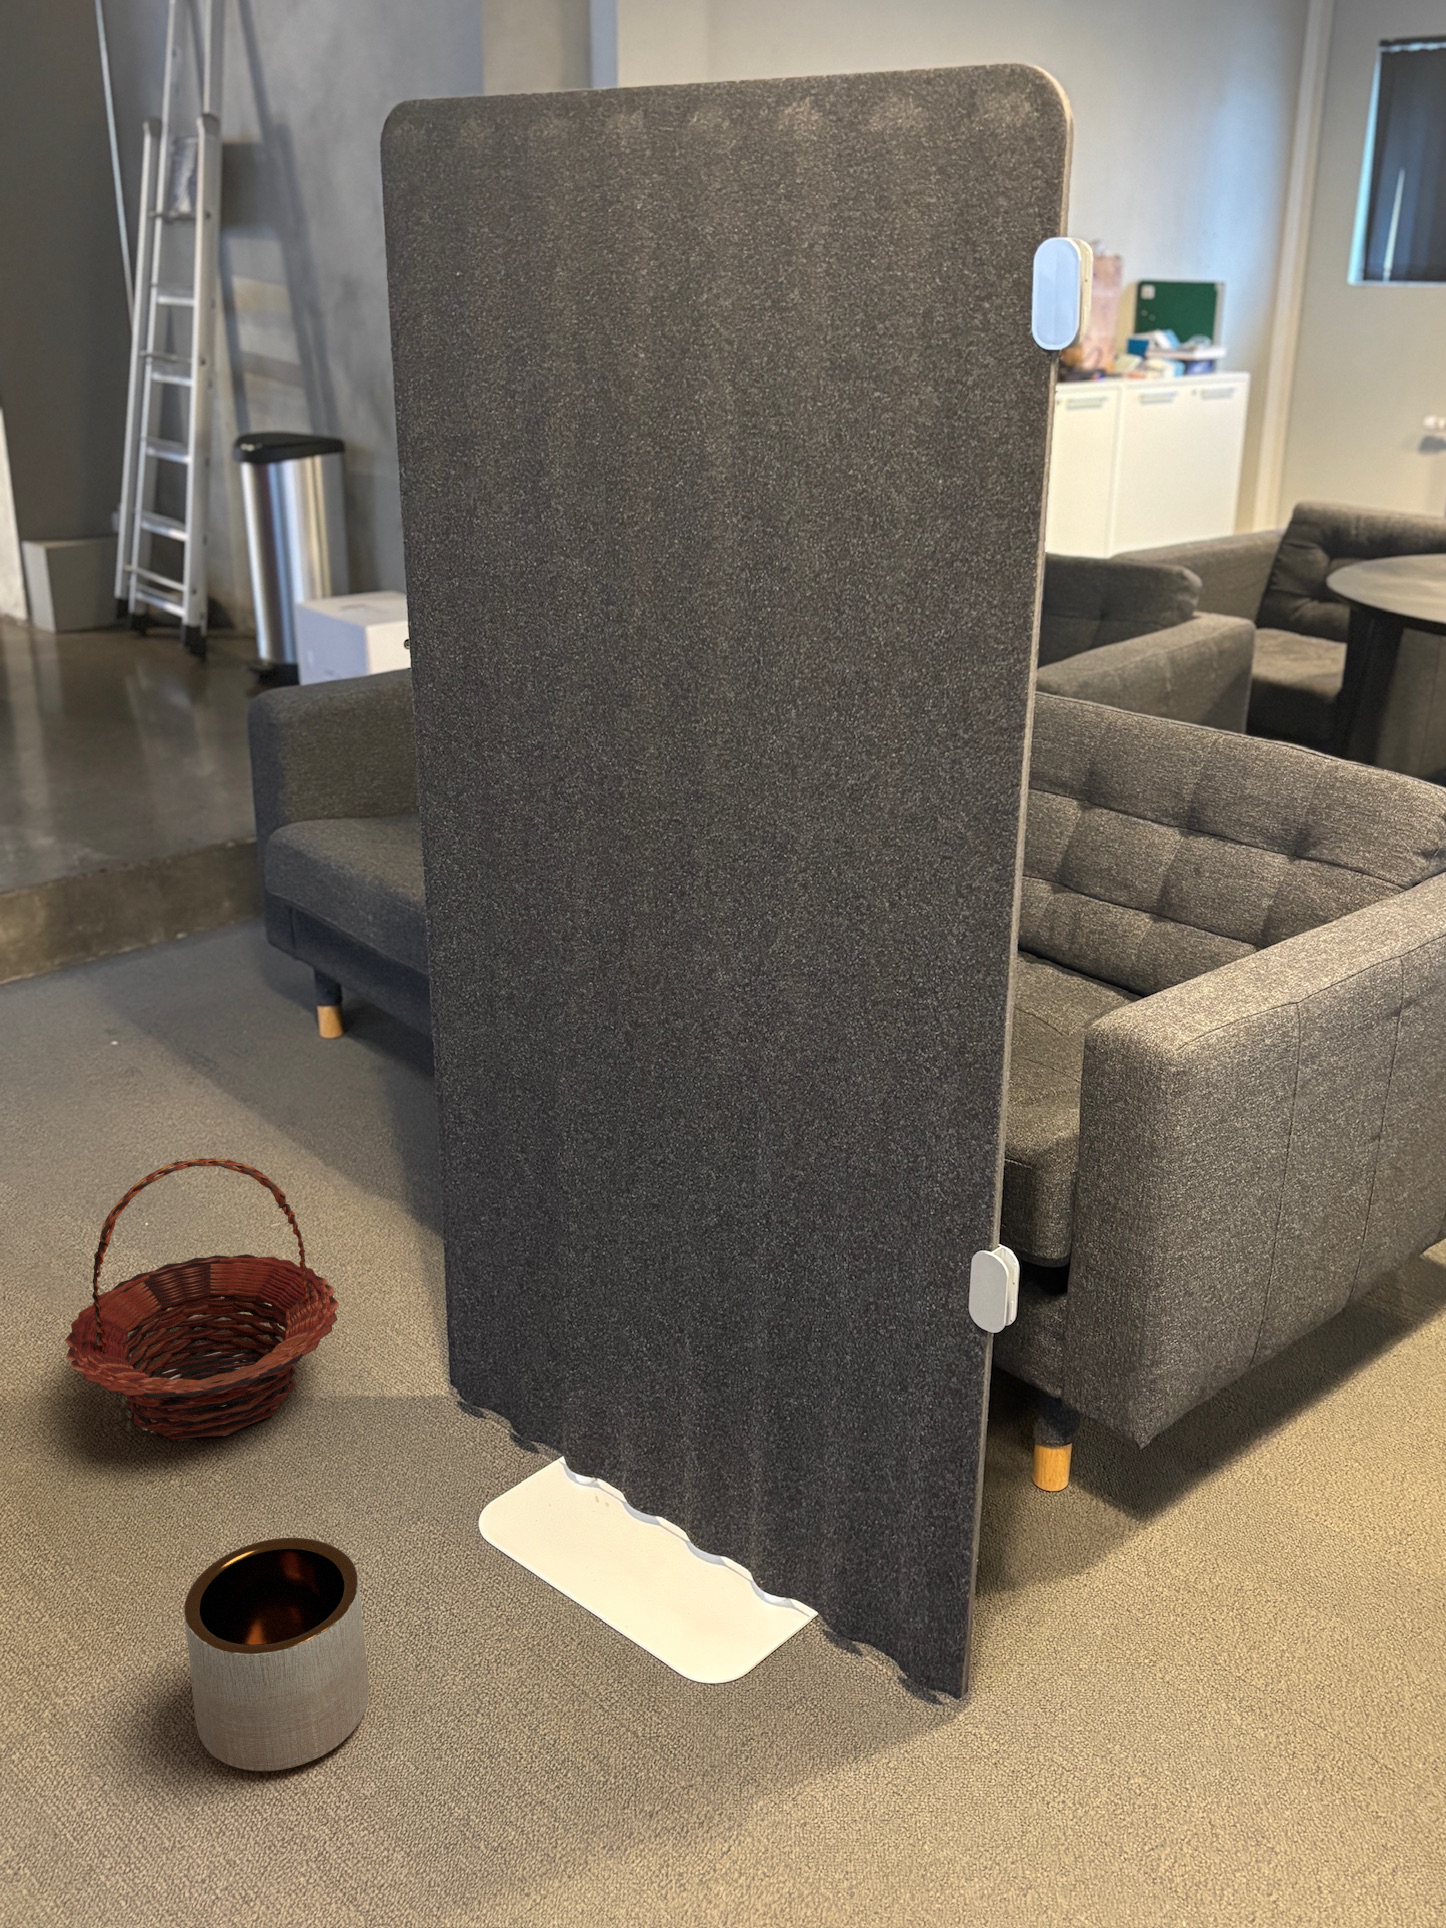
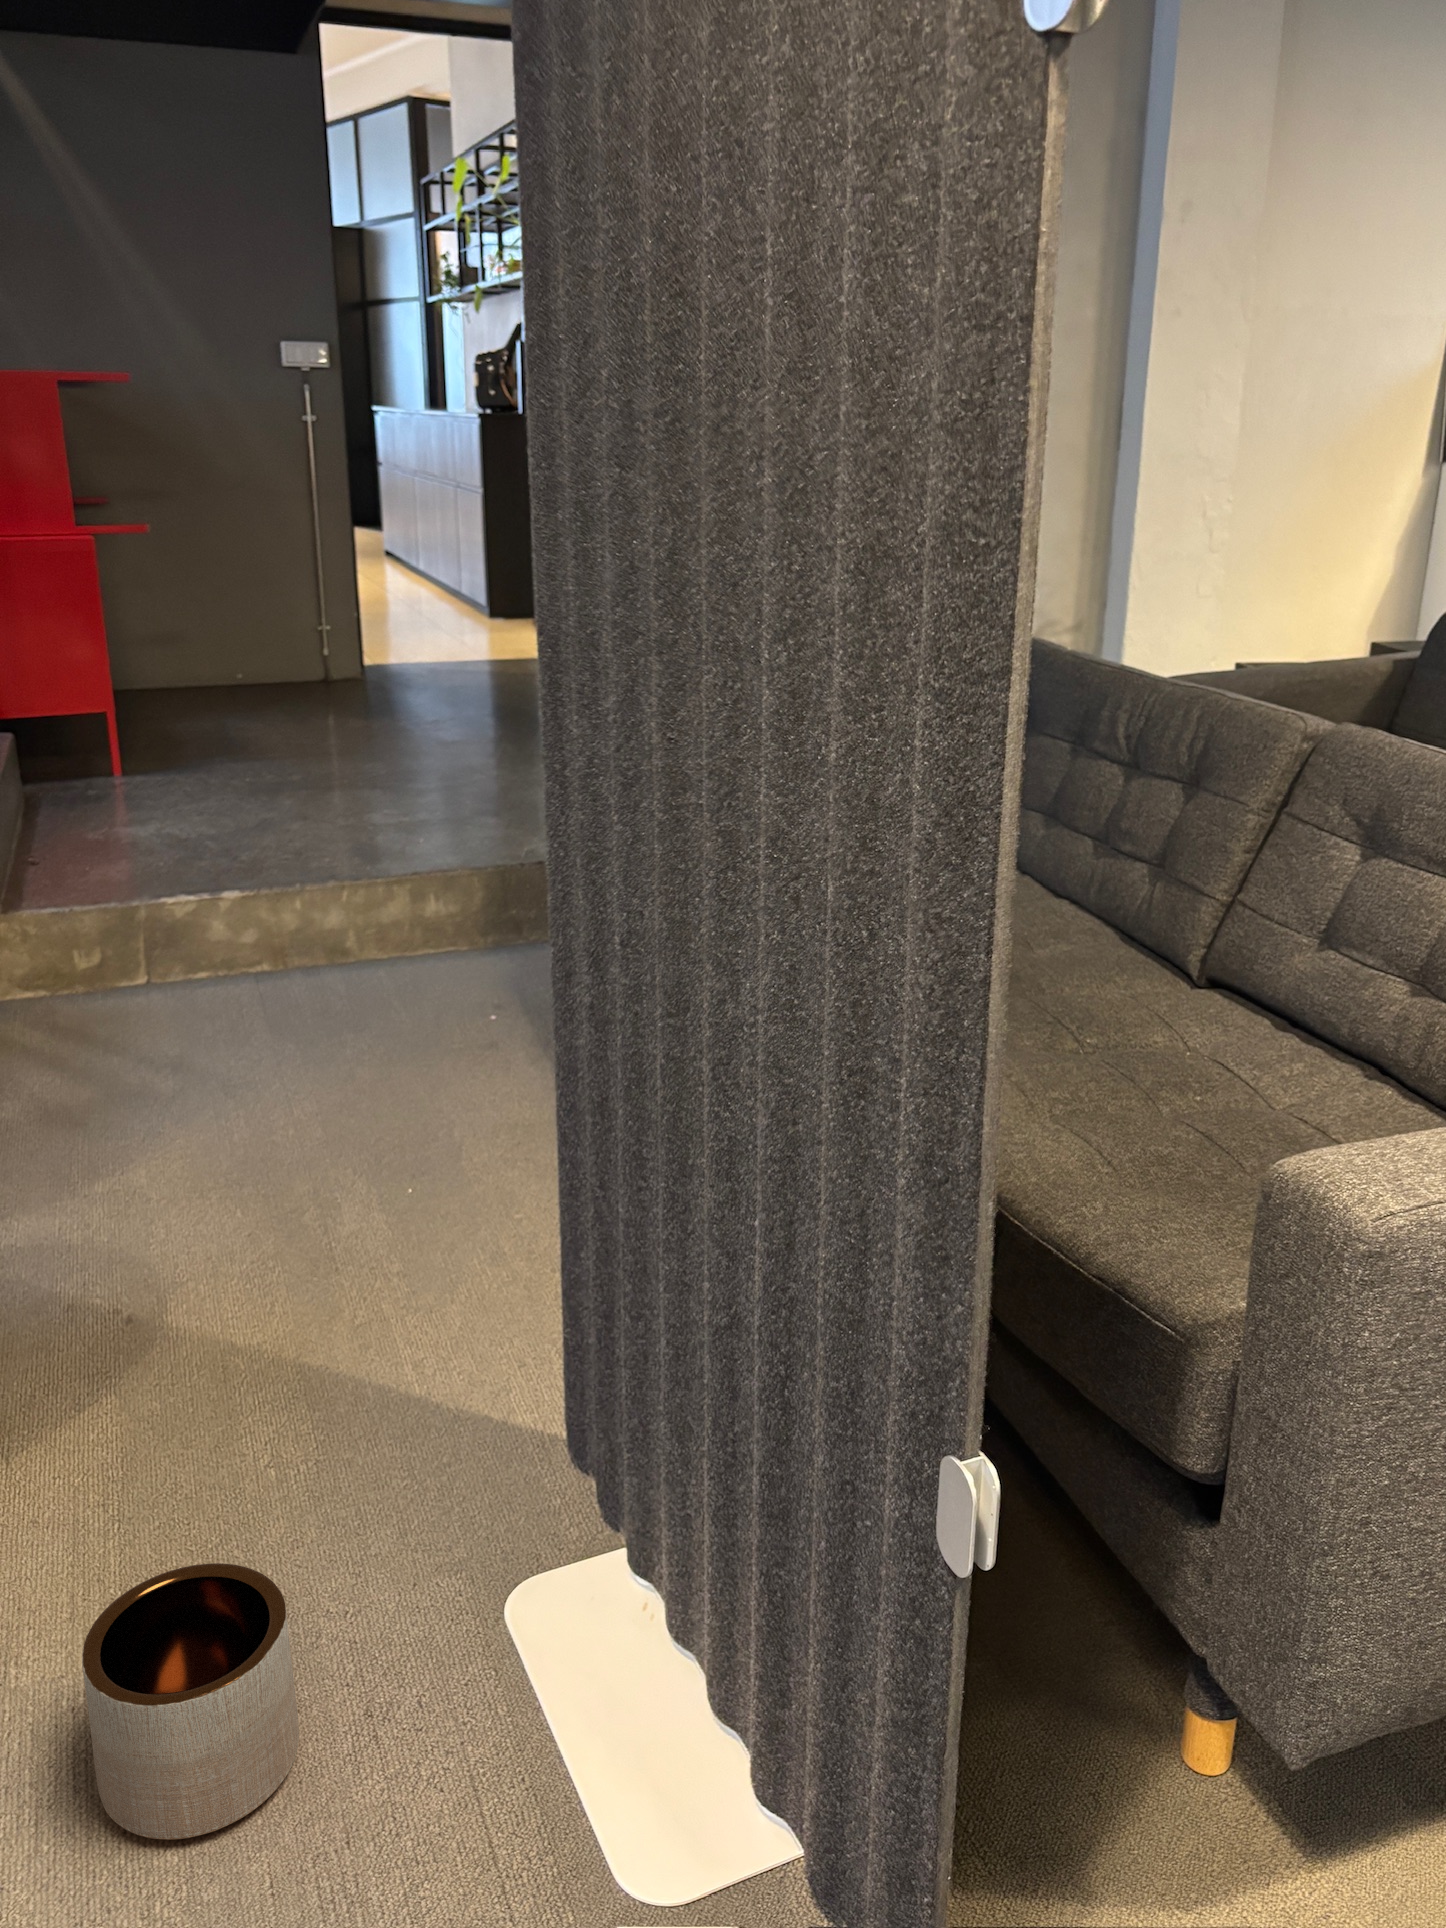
basket: present [65,1158,339,1439] -> none [215,1130,496,1424]

